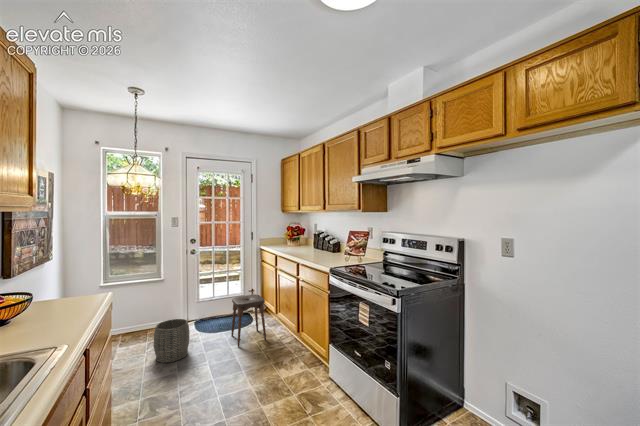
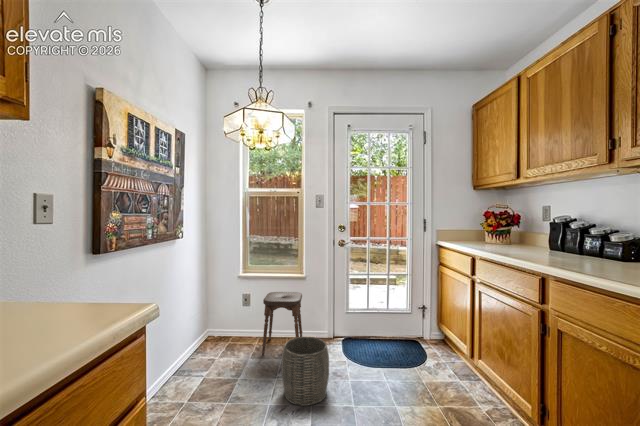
stool: present [231,294,266,347] -> present [262,292,302,354]

